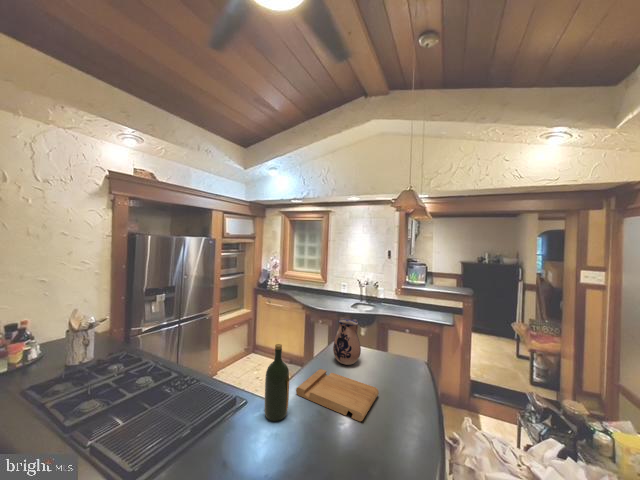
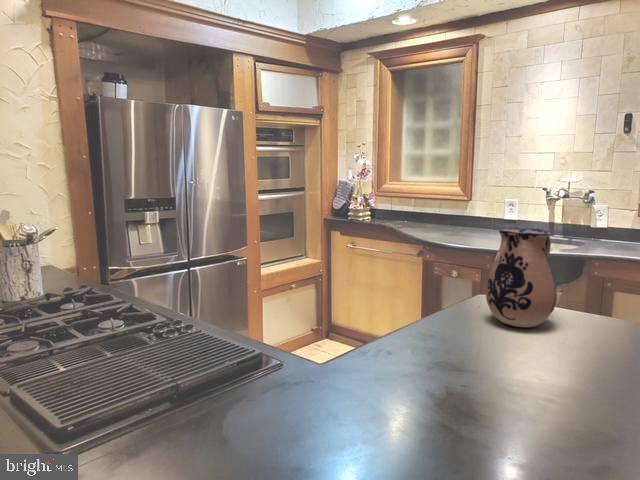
wine bottle: present [265,344,289,421] -> none [319,235,374,400]
cutting board: present [296,369,379,421] -> none [394,325,608,423]

